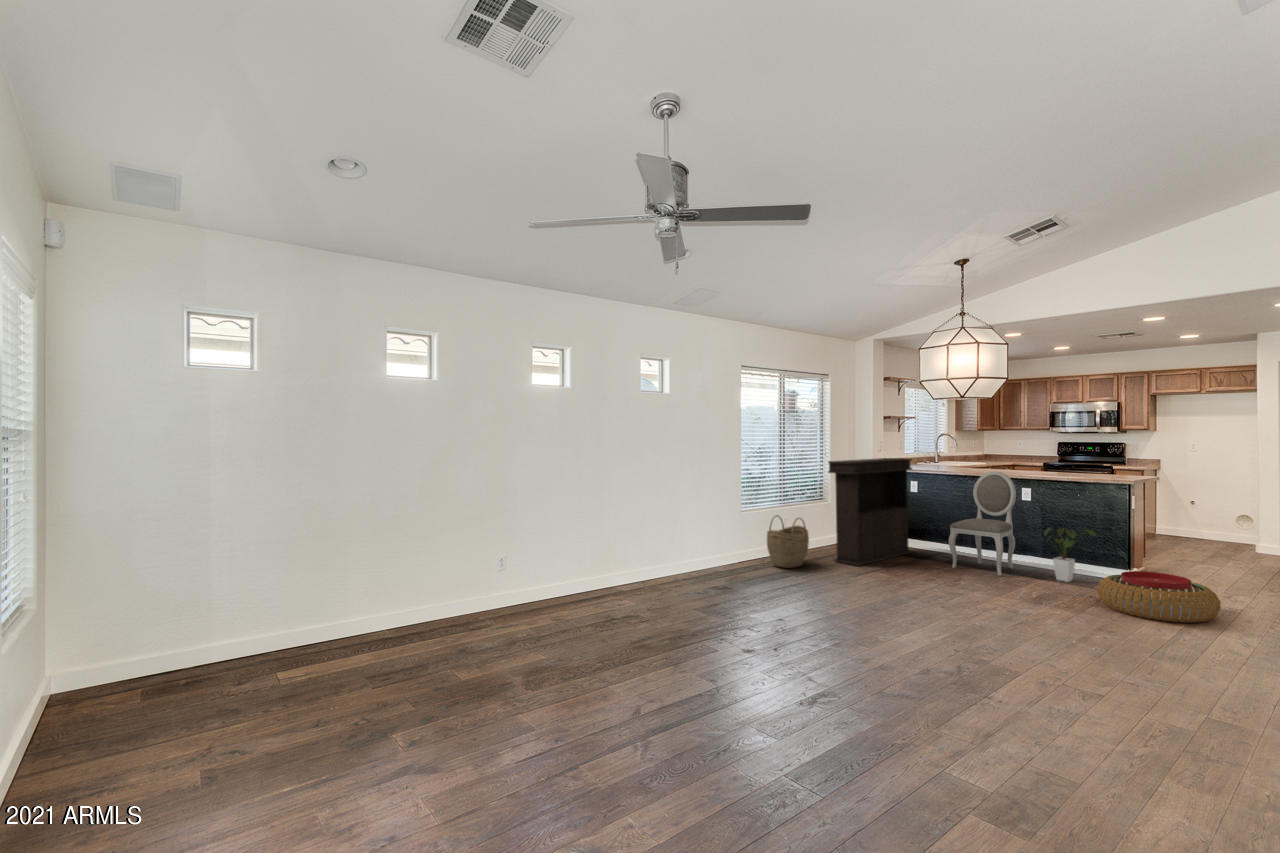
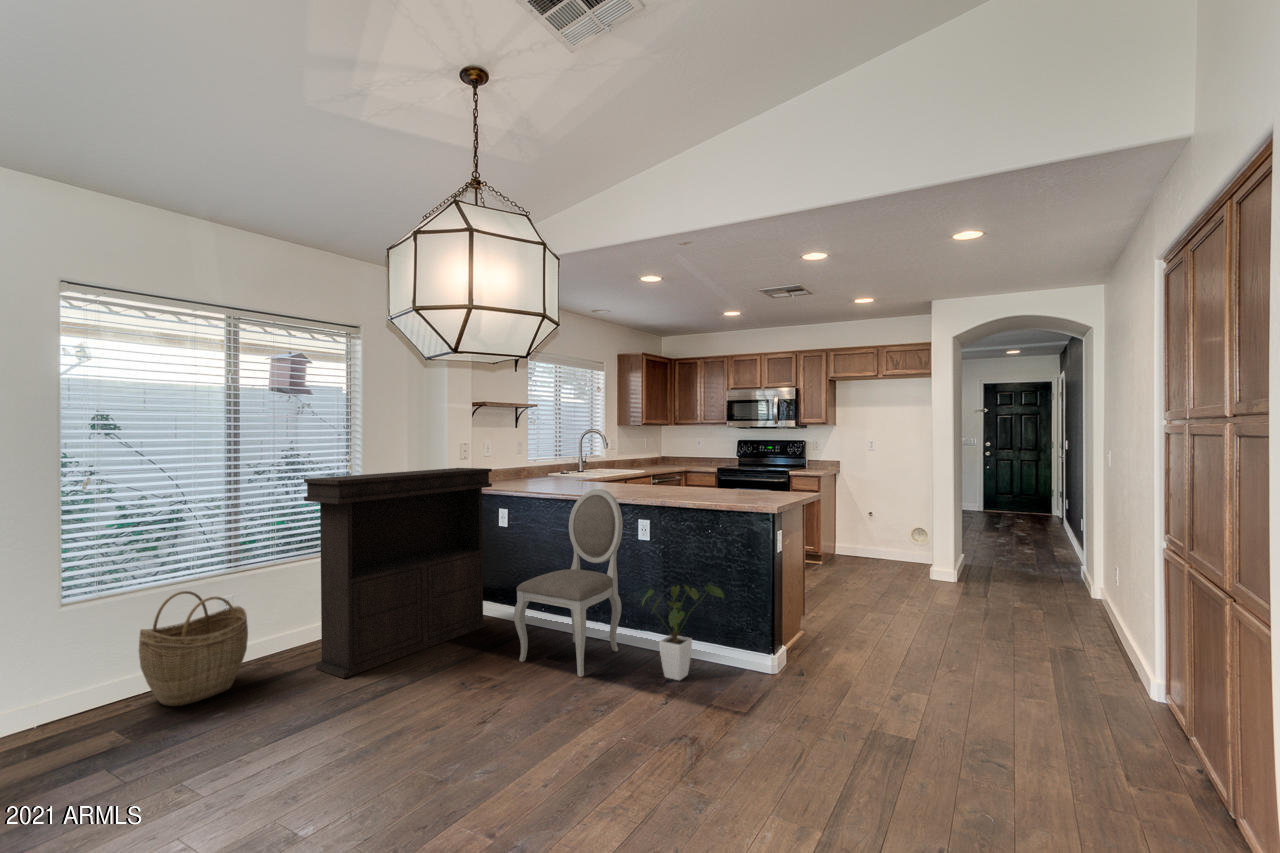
pouf: present [1097,571,1221,622] -> none [690,677,873,805]

